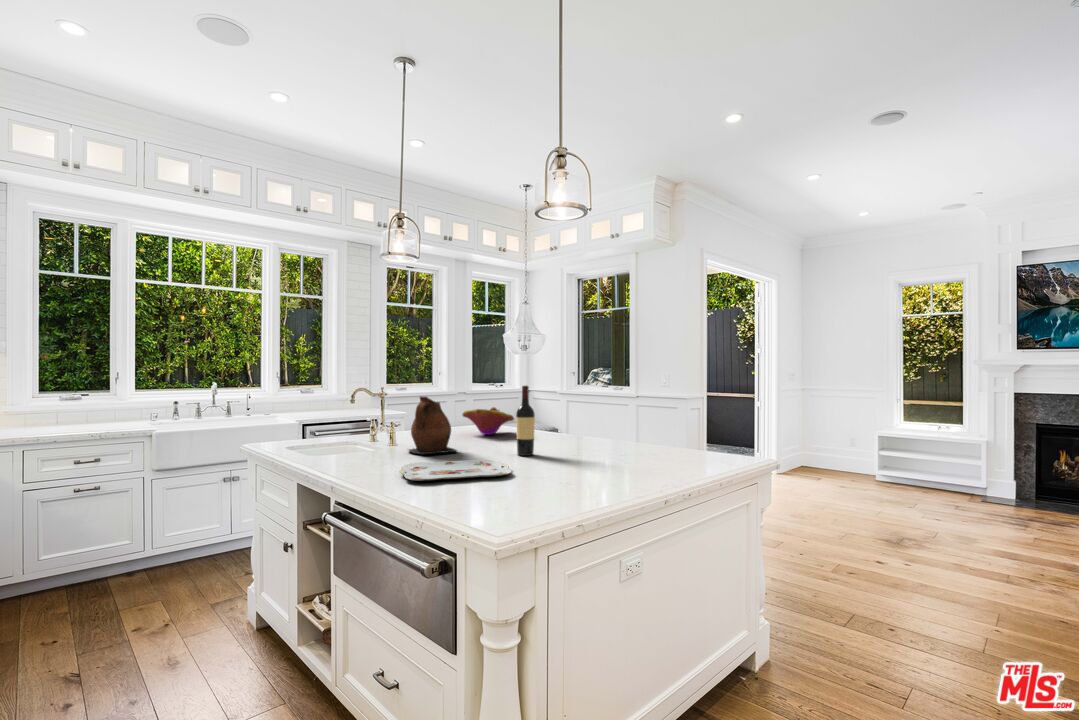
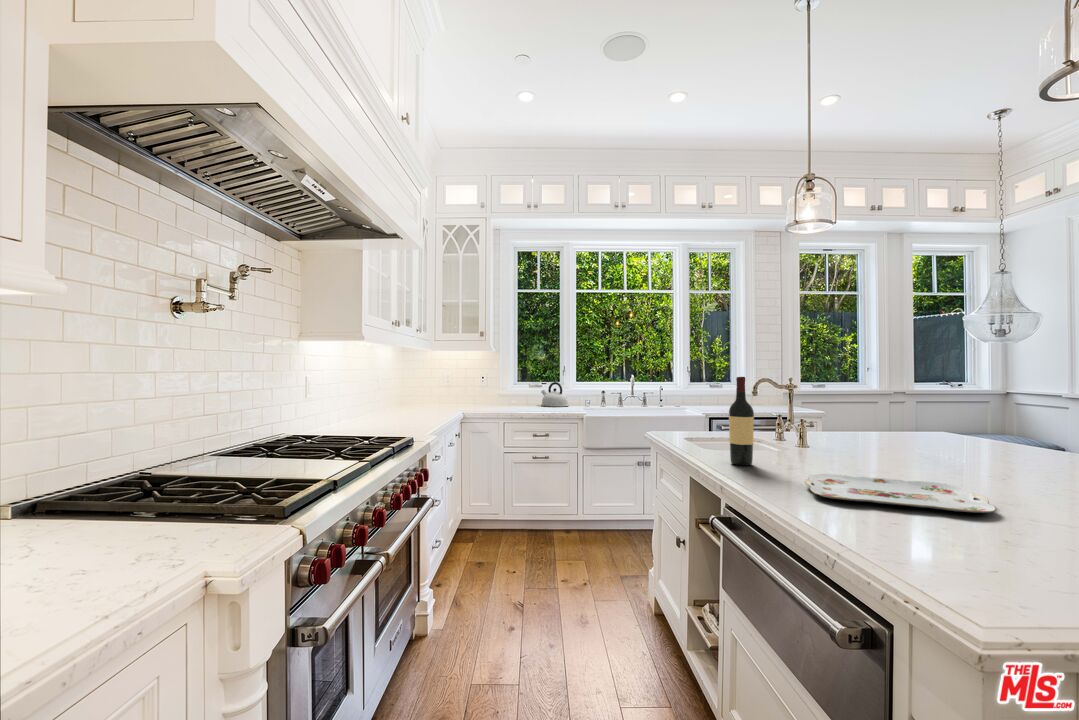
wine bottle: present [516,386,535,456] -> present [729,377,754,466]
kettle: none [80,393,125,424] -> present [541,382,568,407]
ceramic pitcher: present [409,397,457,454] -> none [816,390,894,468]
decorative bowl: present [462,407,514,435] -> none [900,412,991,450]

